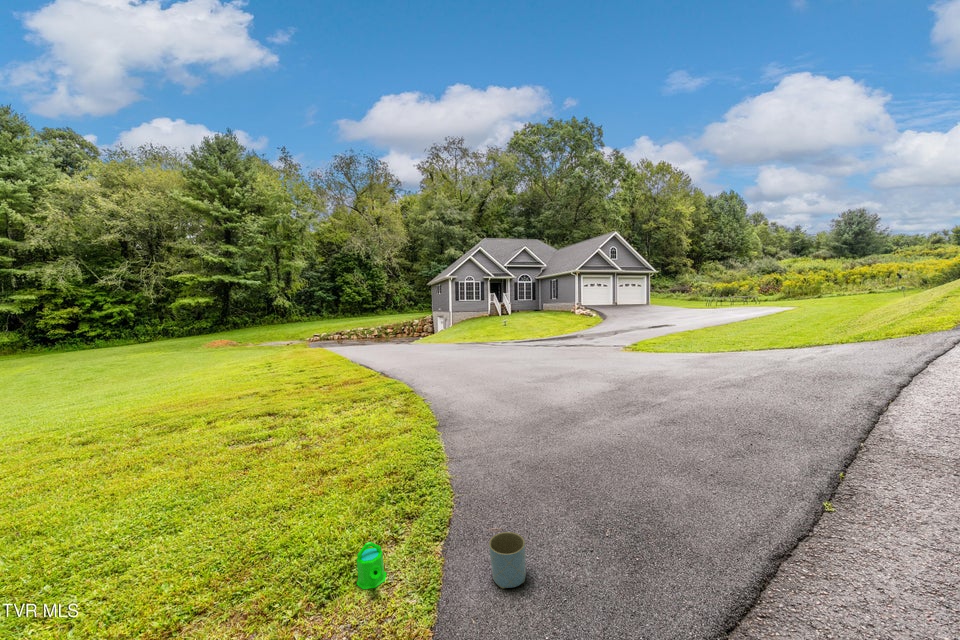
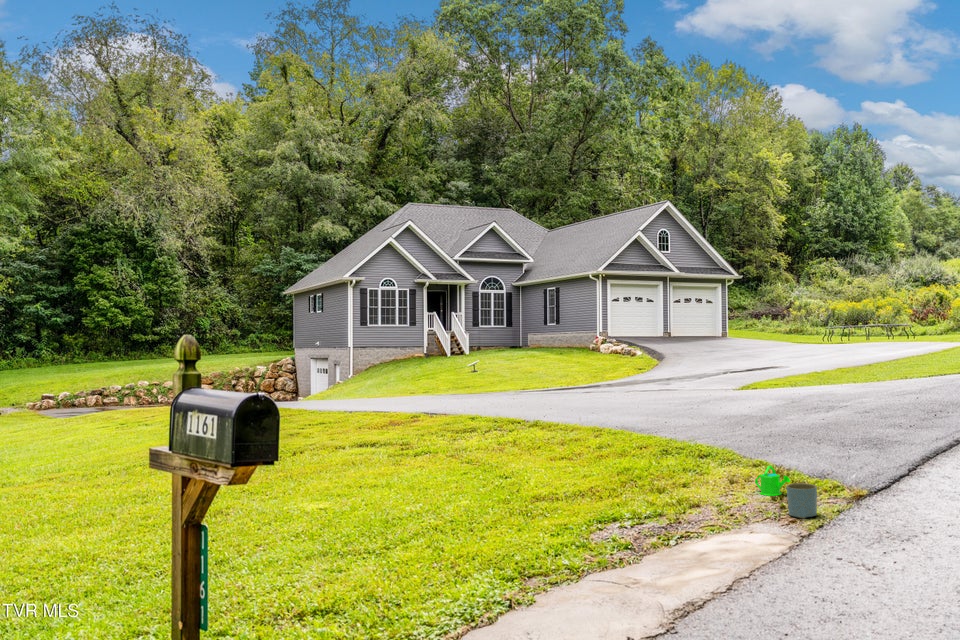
watering can: present [356,542,386,589] -> present [755,465,790,496]

